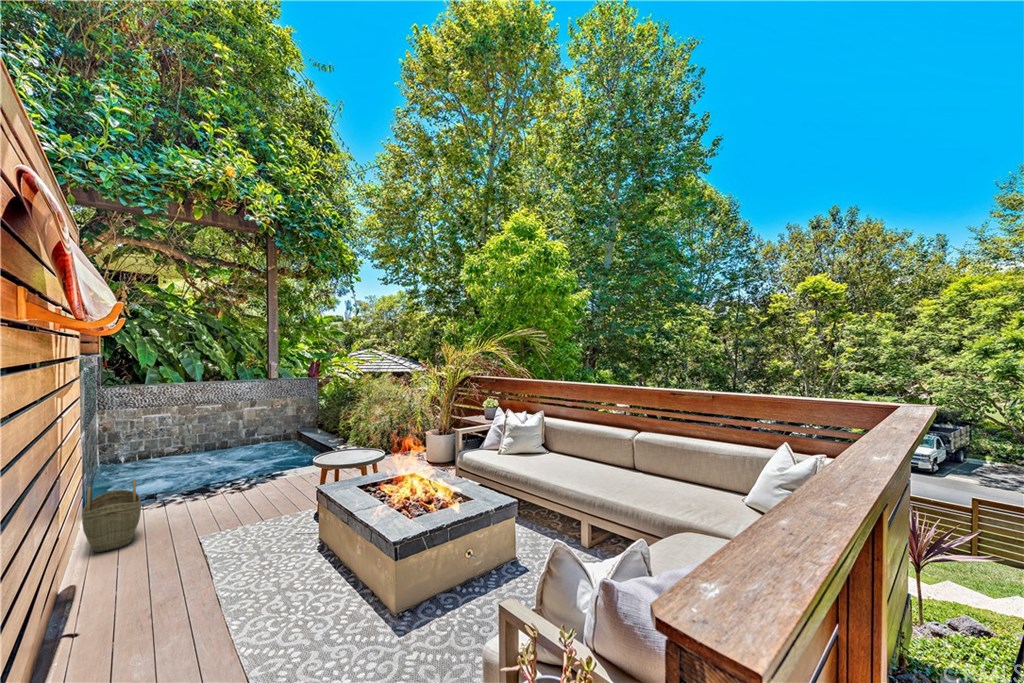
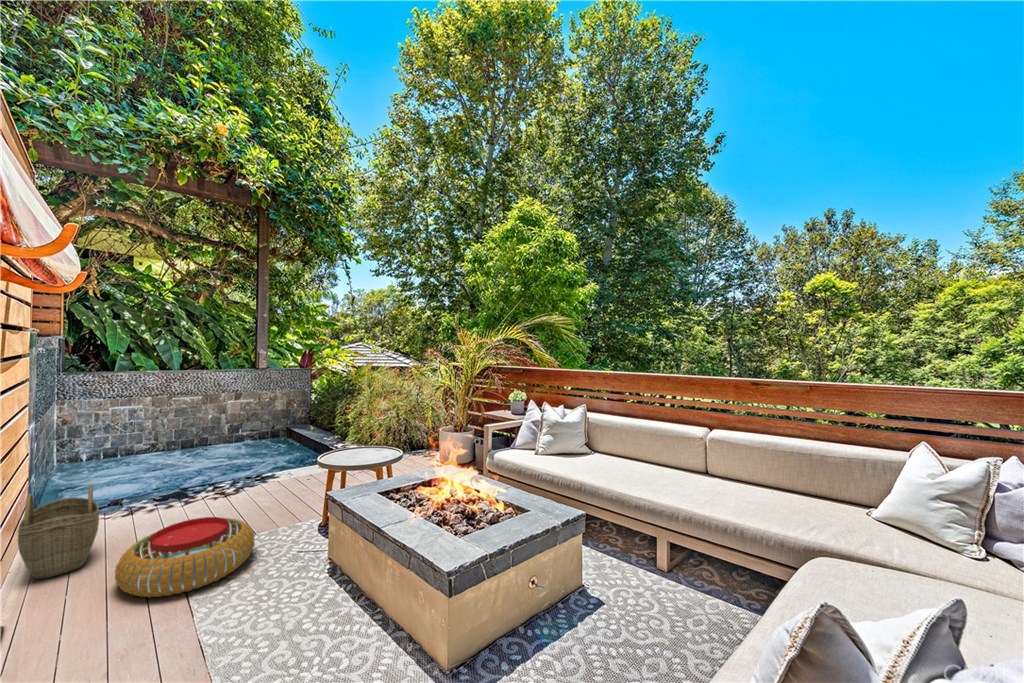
pouf: none [155,506,261,566] -> present [115,517,255,597]

